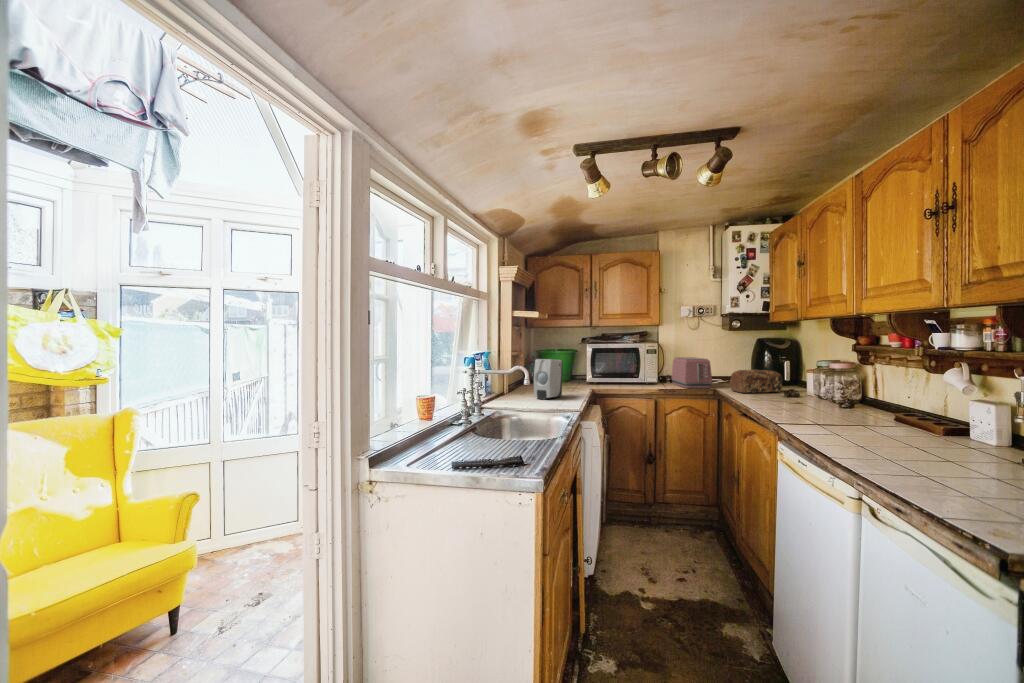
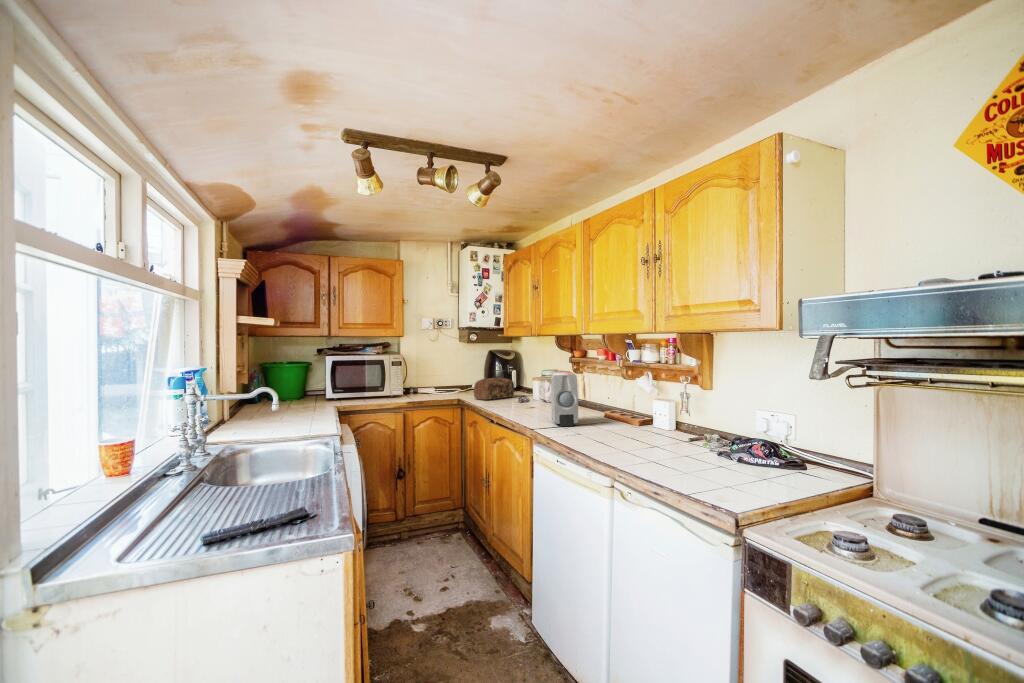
toaster: present [672,357,712,388] -> none [418,369,458,399]
soap dispenser: present [534,359,563,400] -> present [551,375,578,426]

